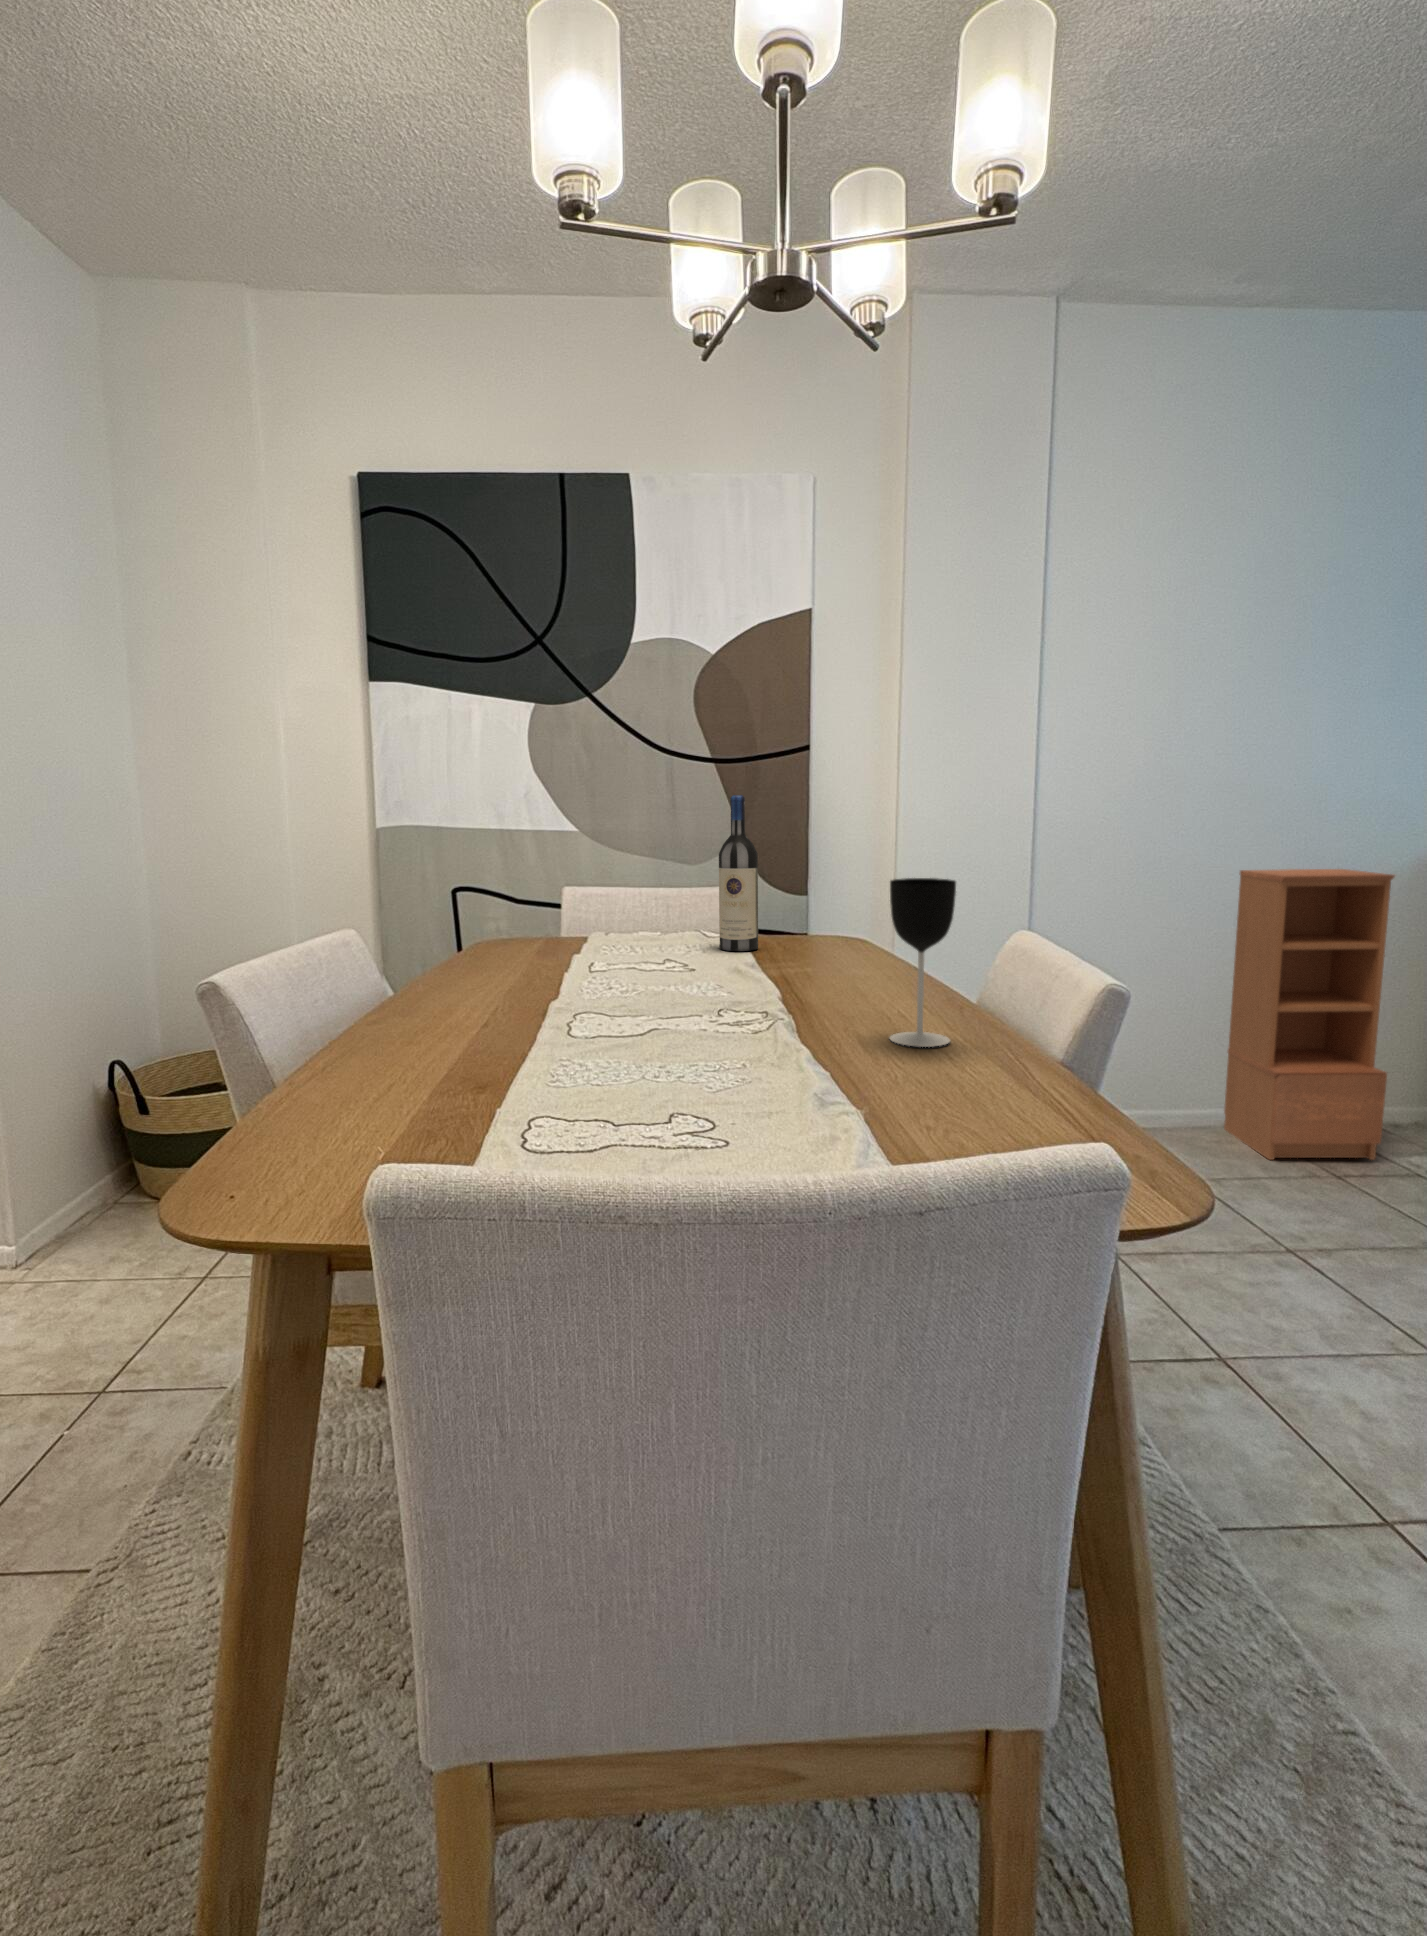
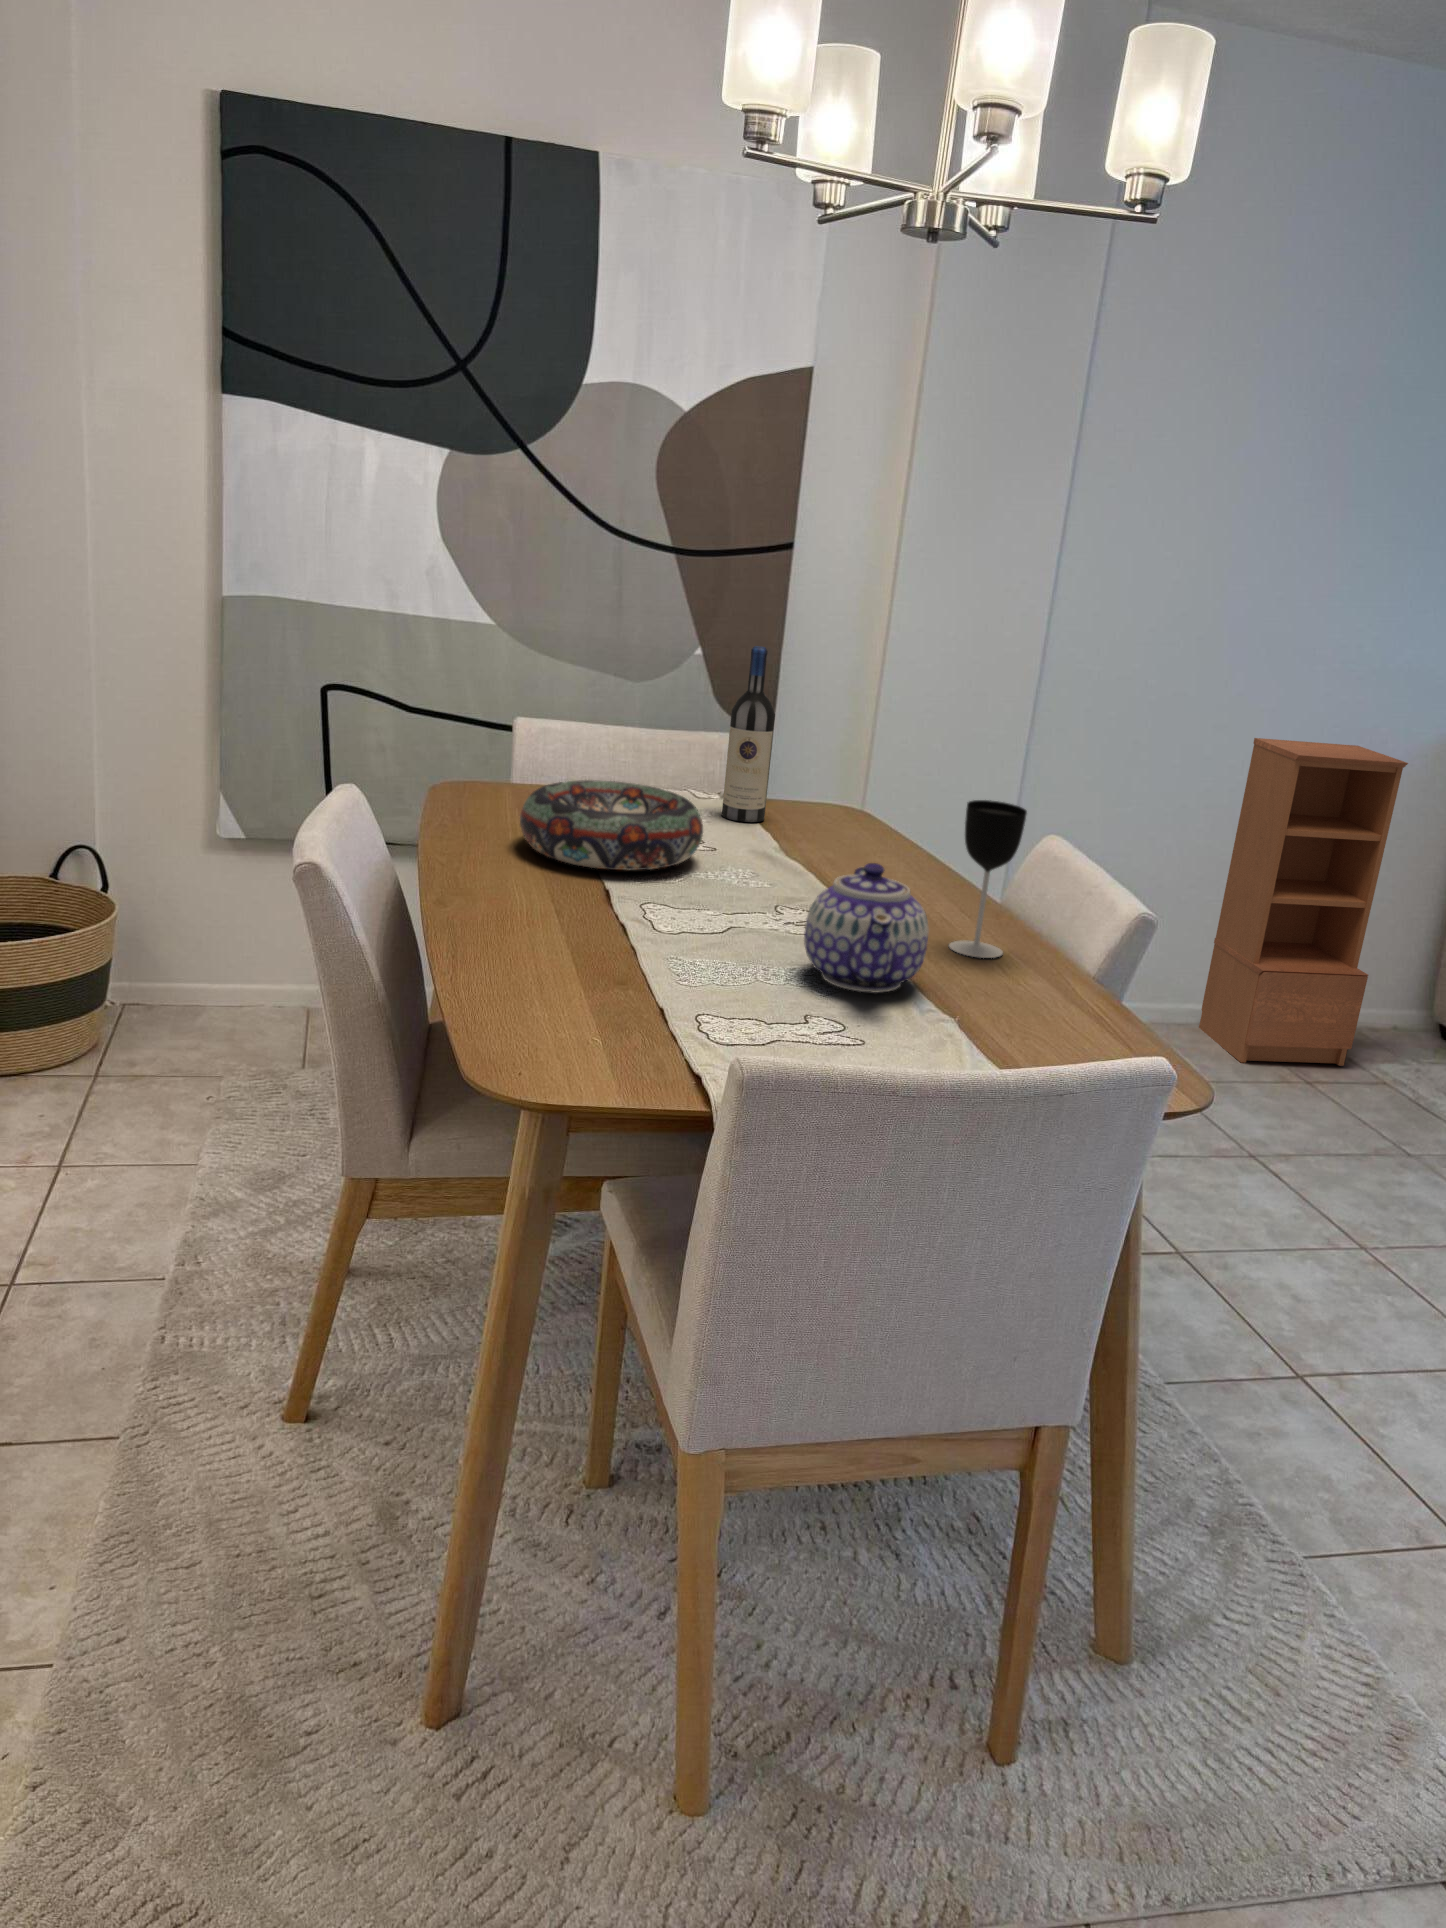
decorative bowl: none [497,916,668,989] -> present [520,780,703,870]
teapot: none [695,939,835,1086] -> present [804,863,928,993]

